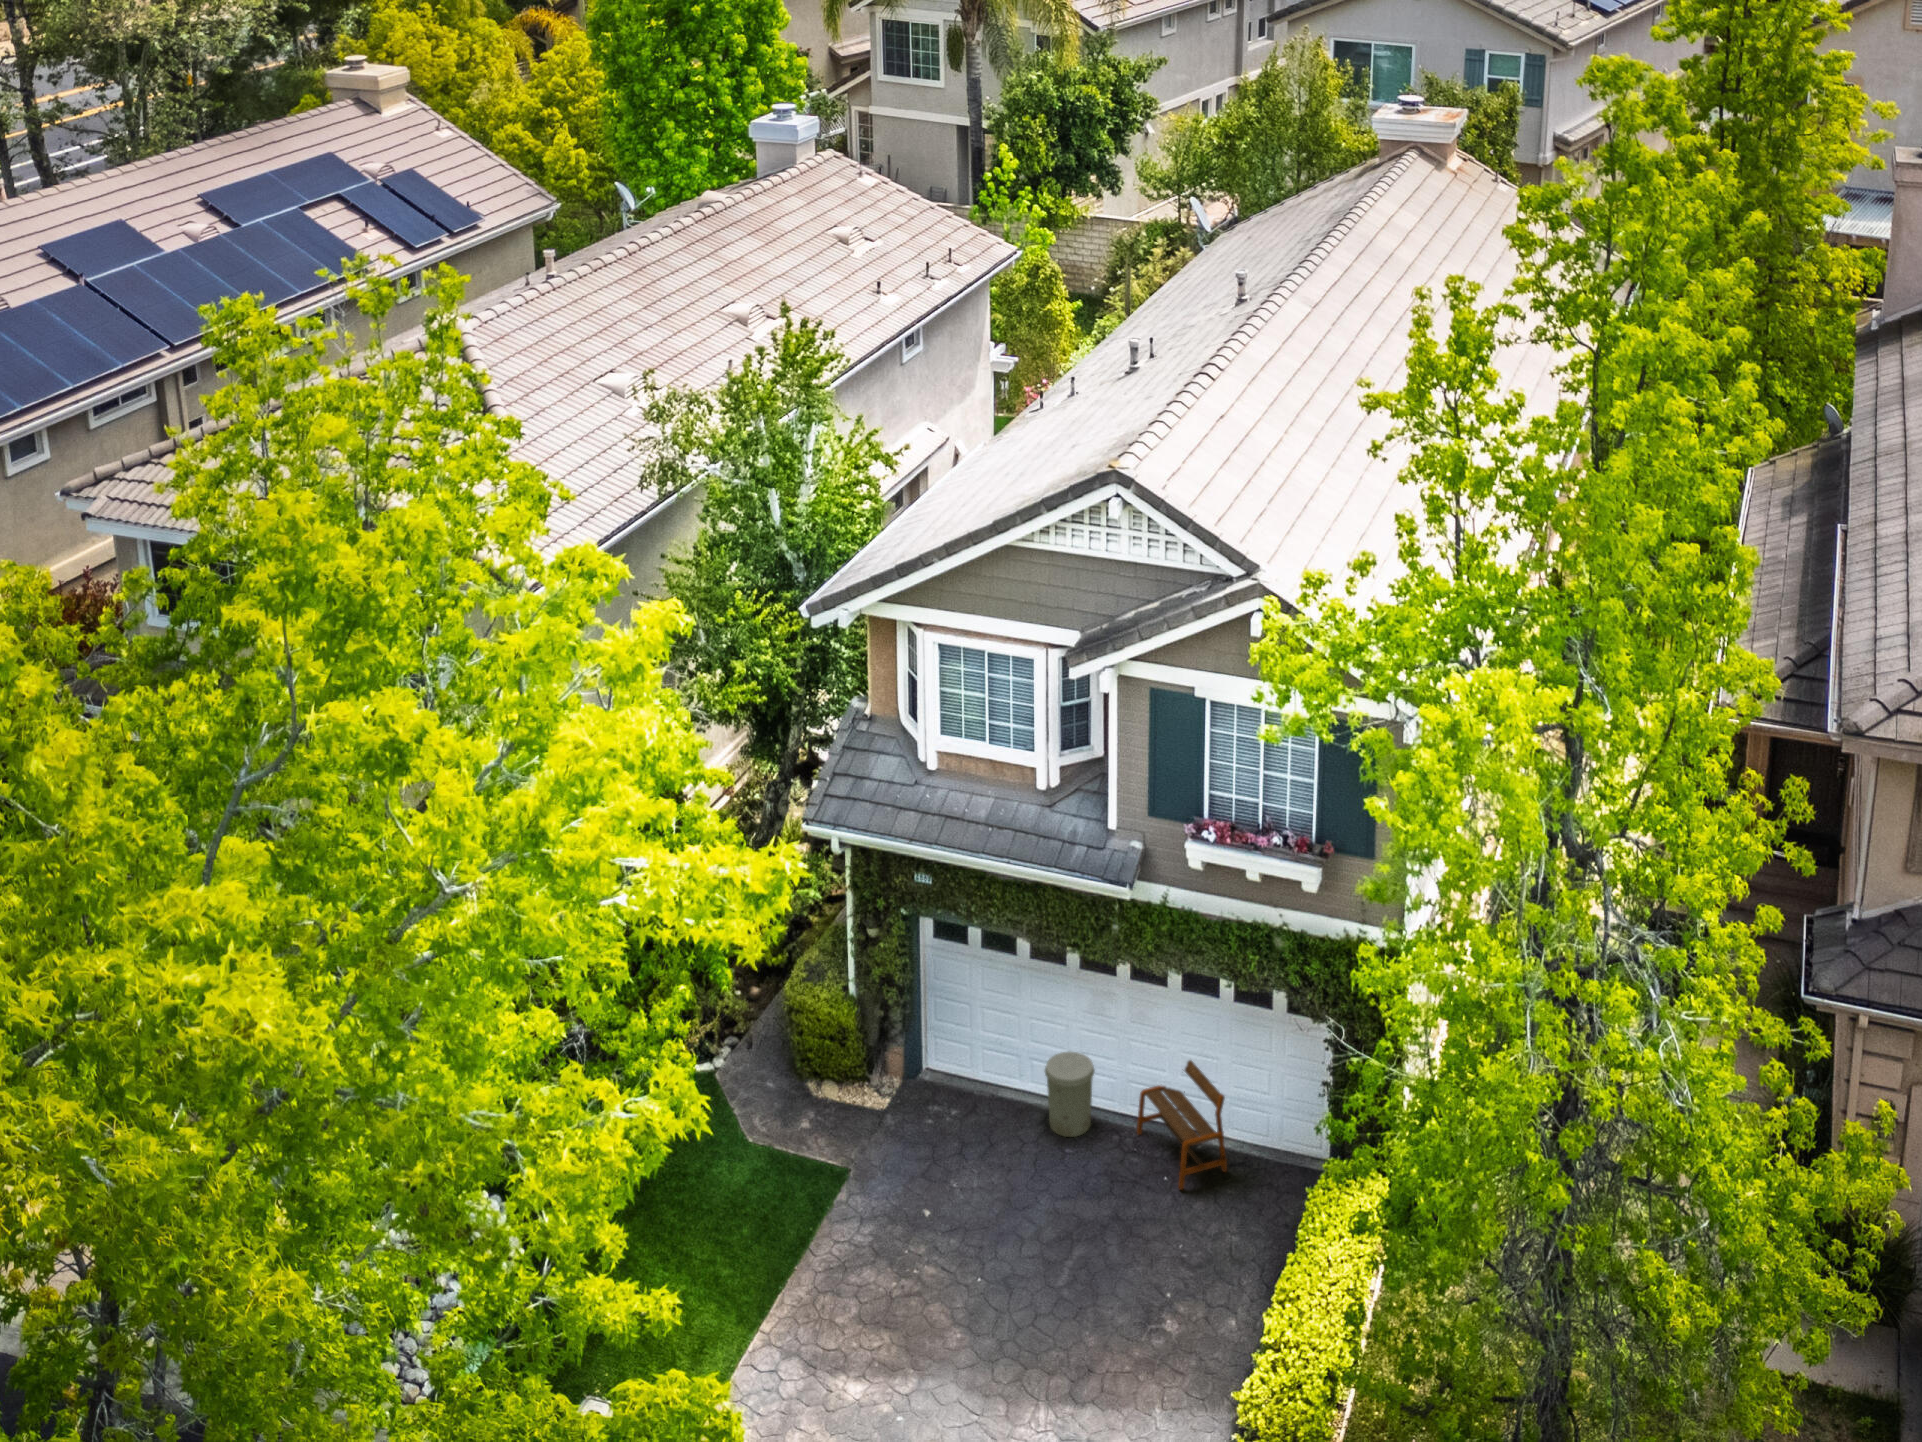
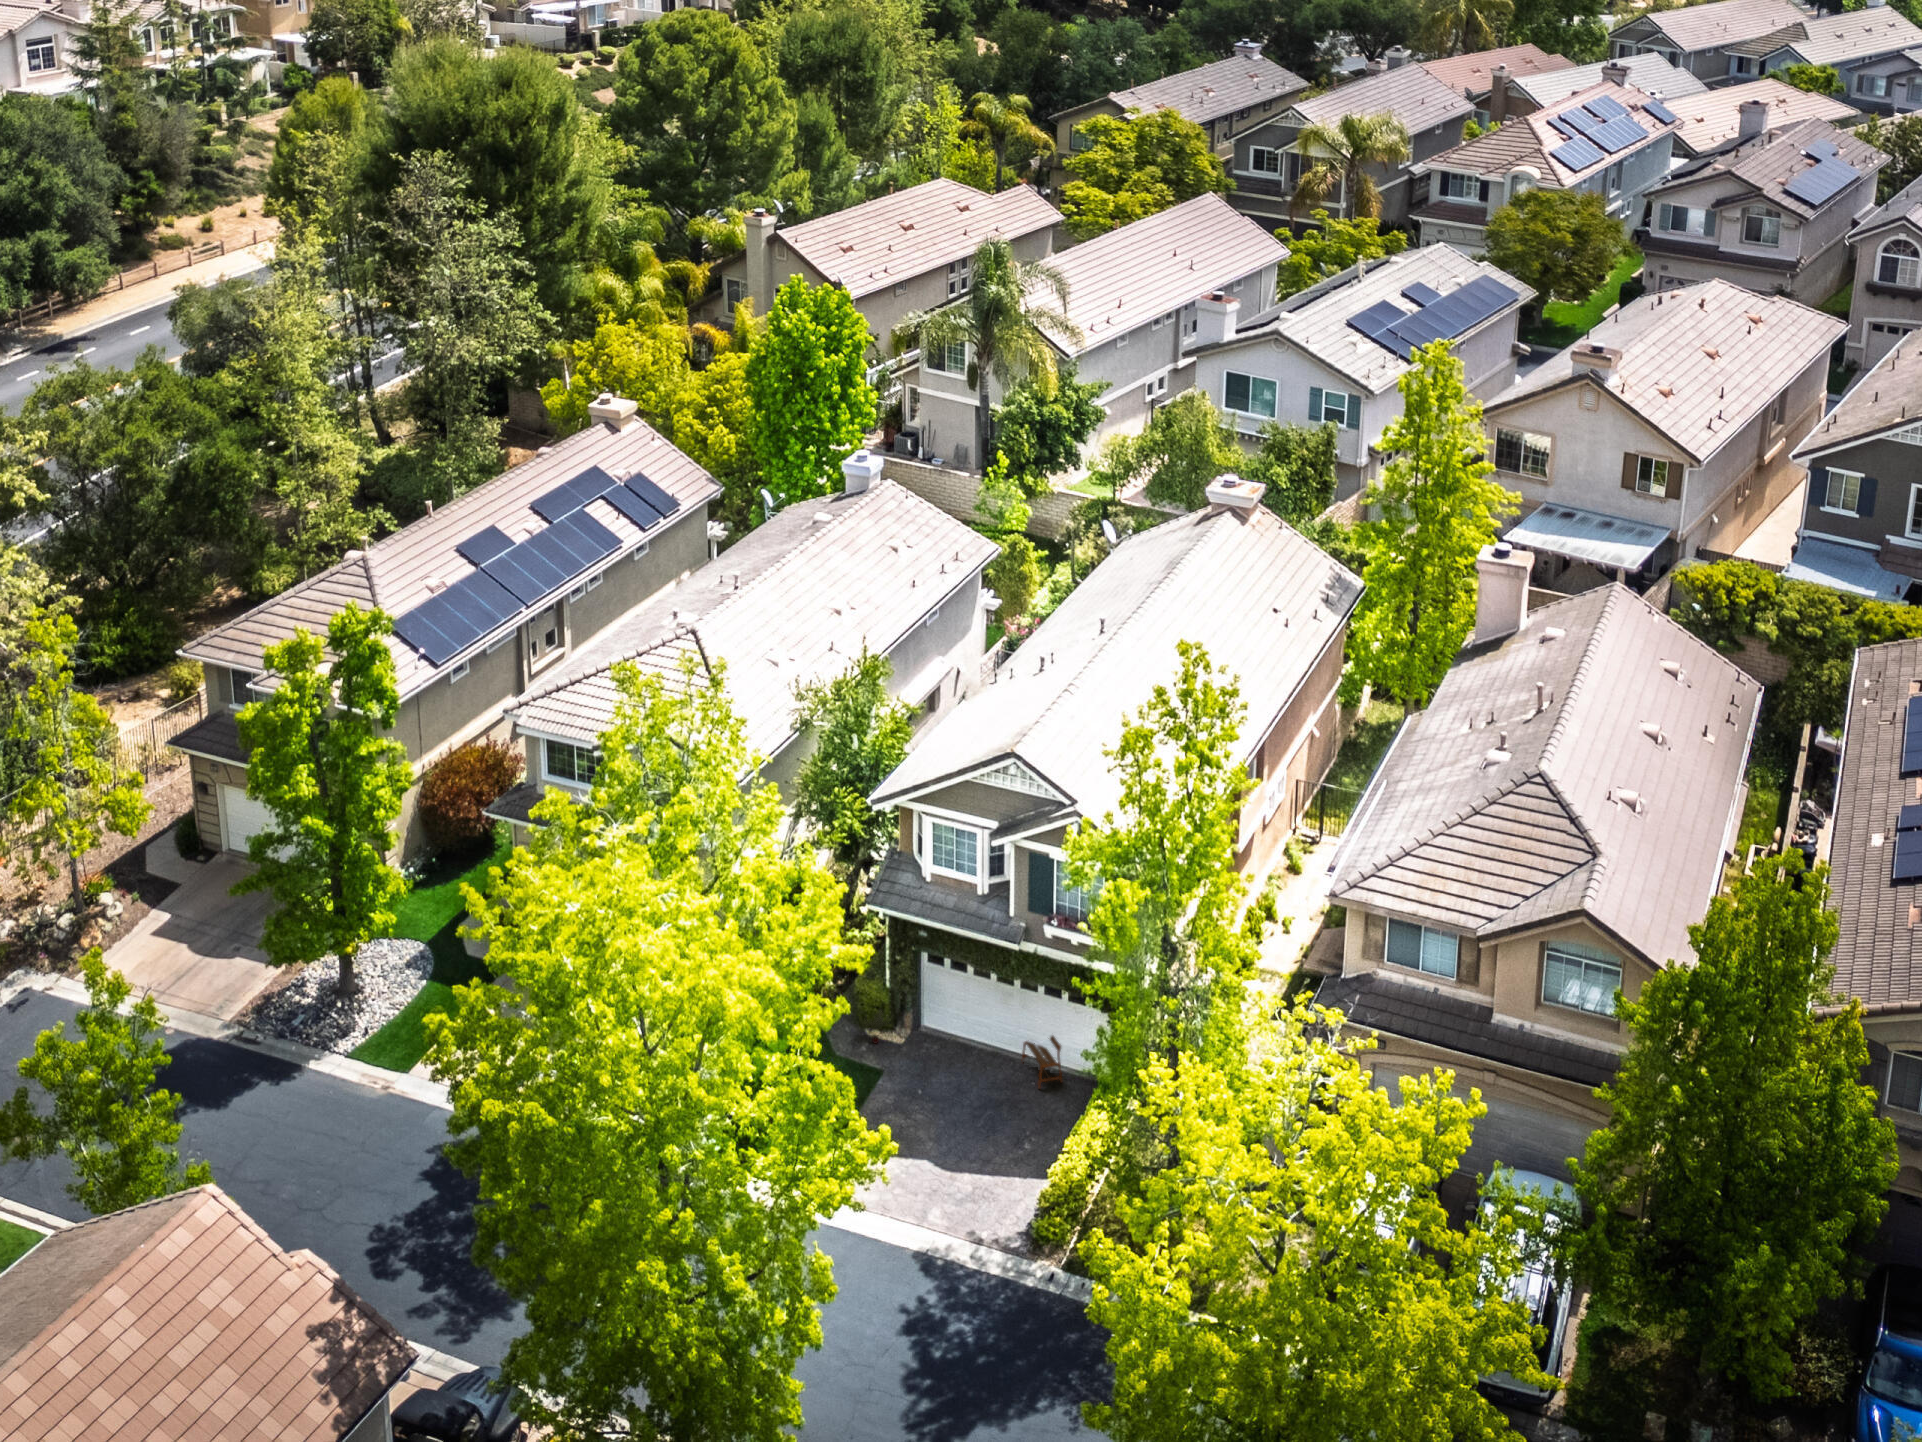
potted tree: none [802,1044,861,1115] -> present [864,1012,889,1043]
trash can: present [1044,1051,1095,1137] -> none [978,1021,1002,1062]

